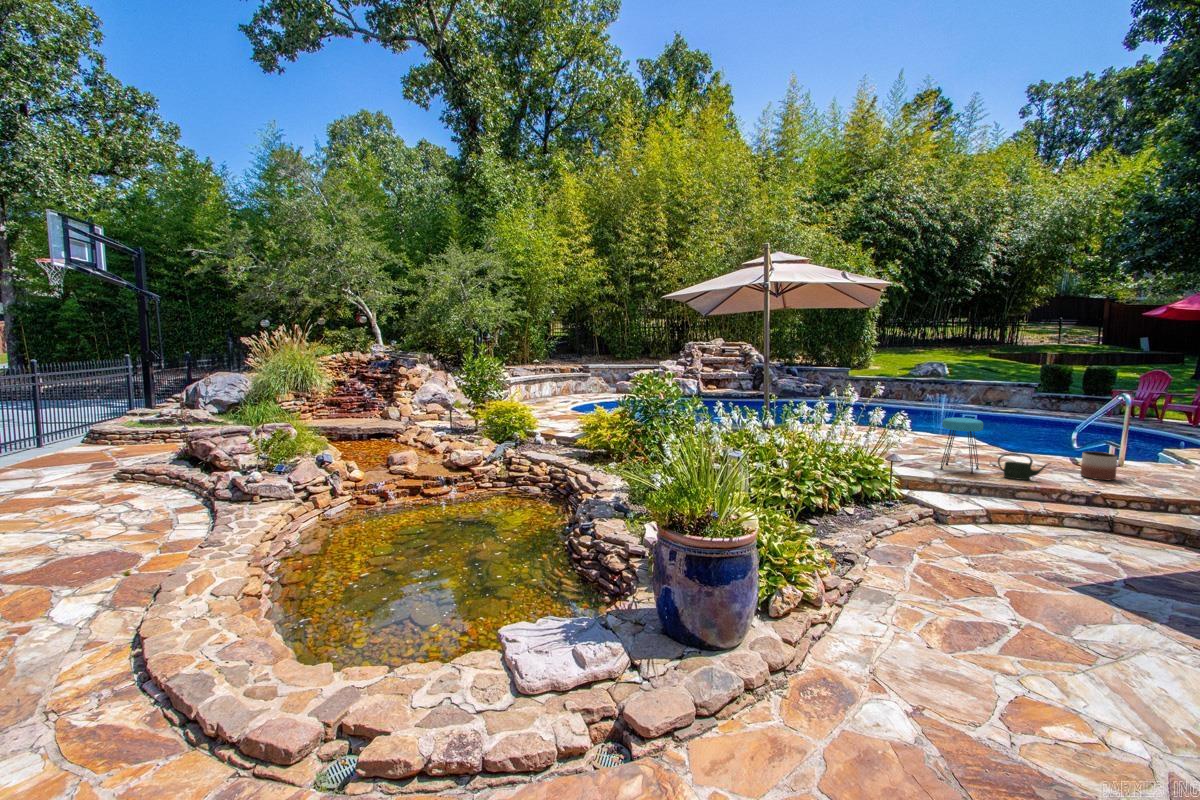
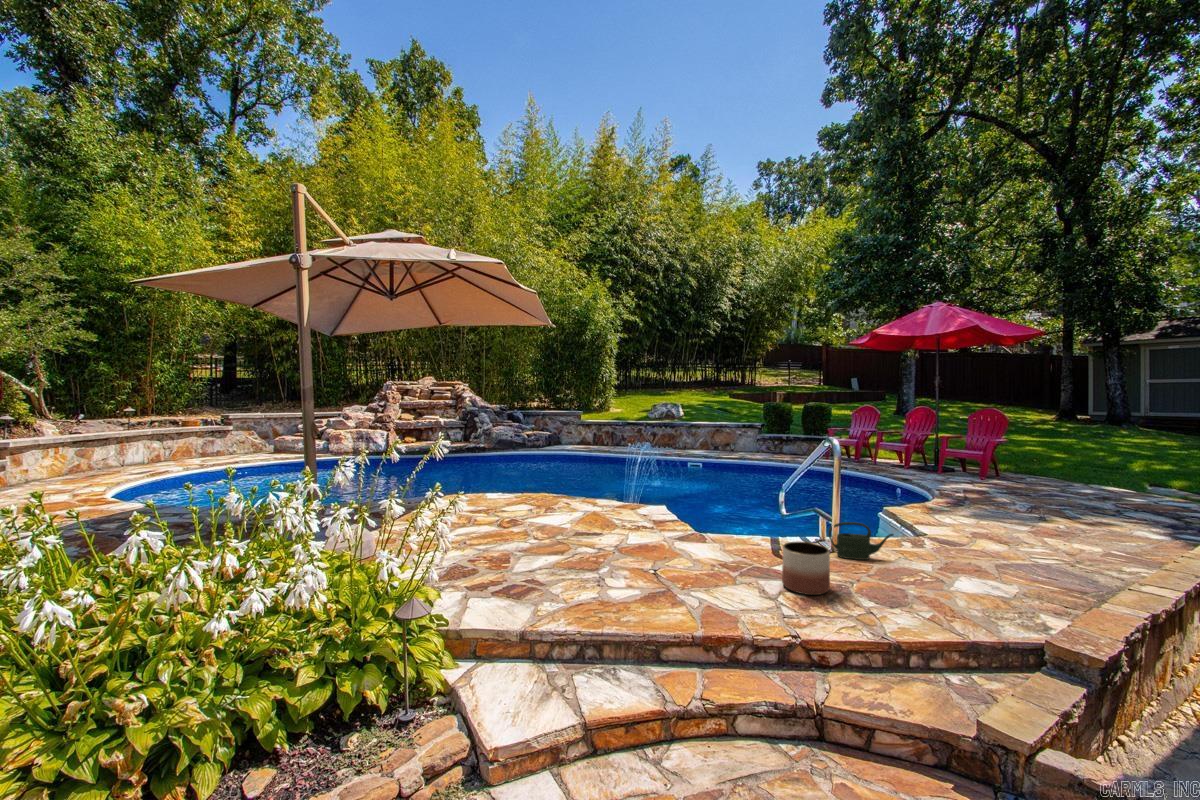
stool: present [941,418,983,473] -> none [569,496,636,602]
watering can: present [998,453,1050,480] -> present [828,522,894,560]

